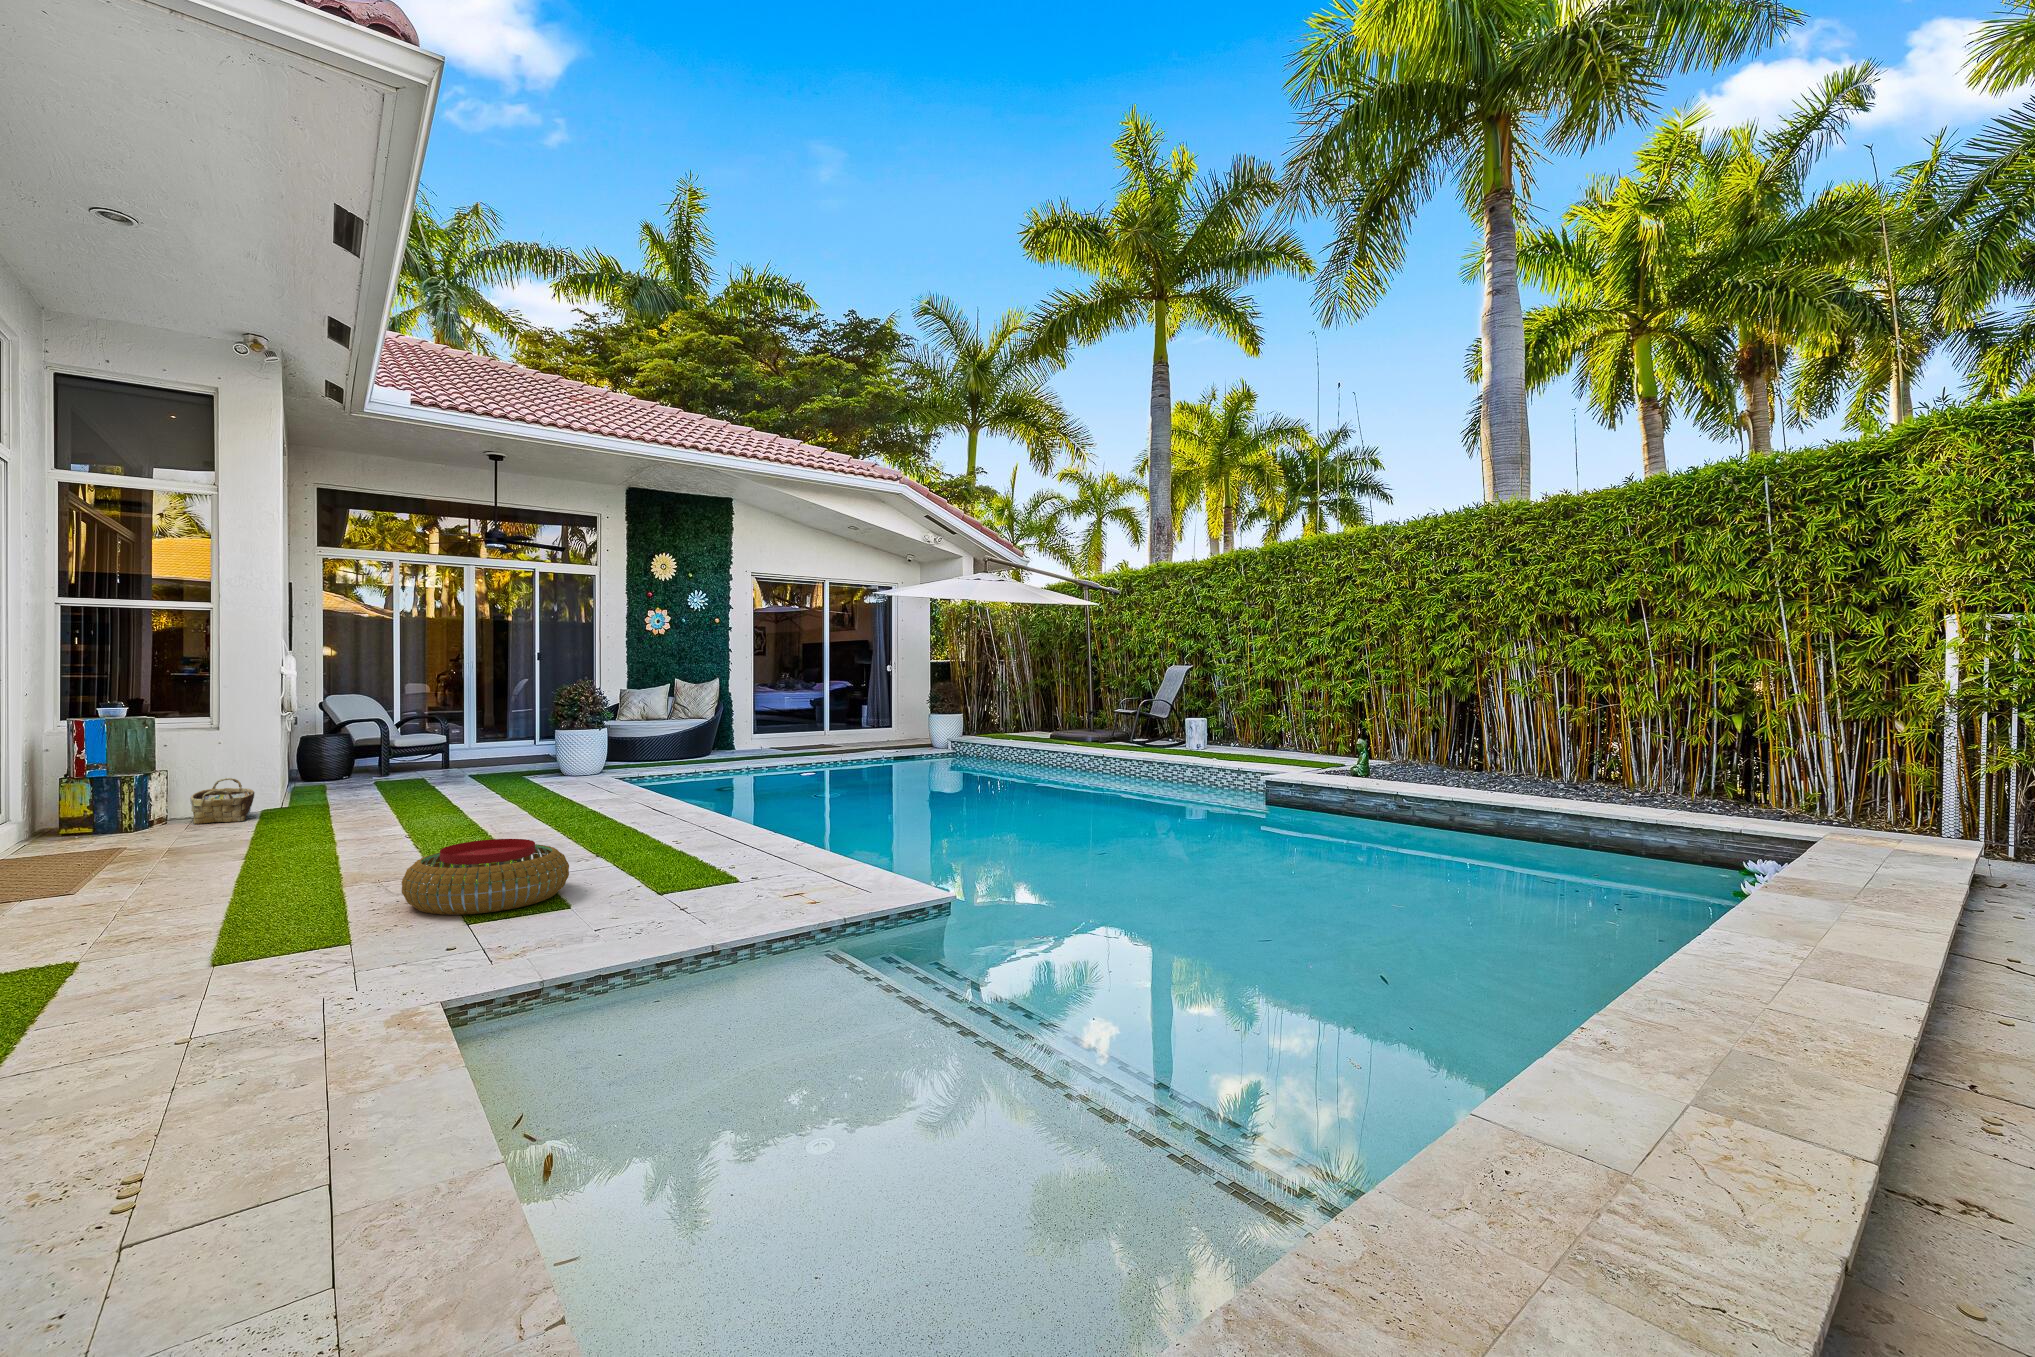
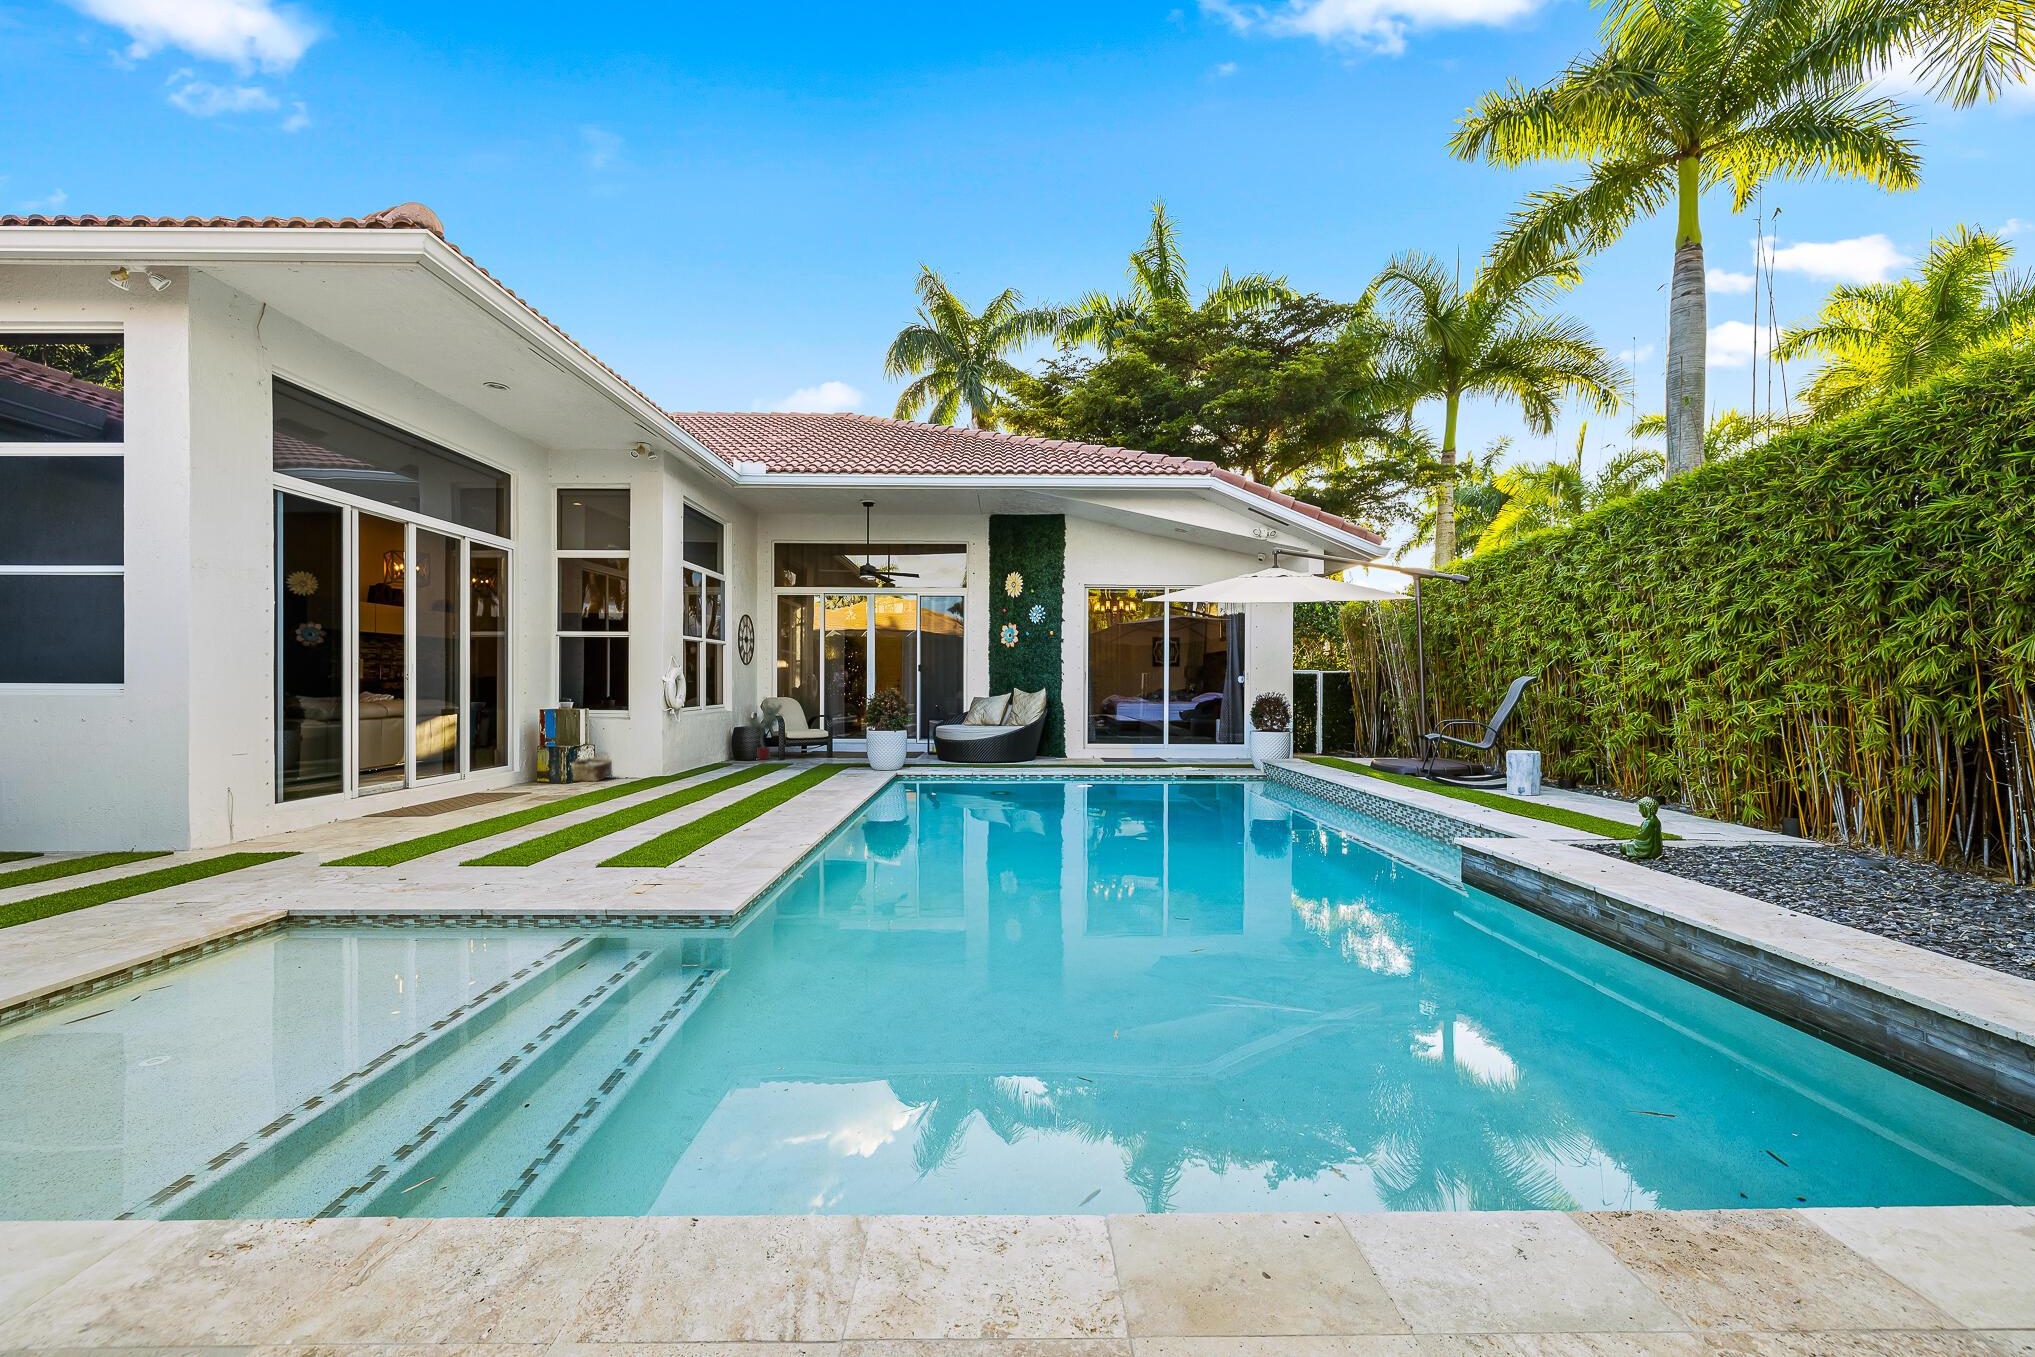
potted tree: none [359,695,413,778] -> present [743,697,783,760]
pouf: present [401,839,569,915] -> none [443,807,567,860]

